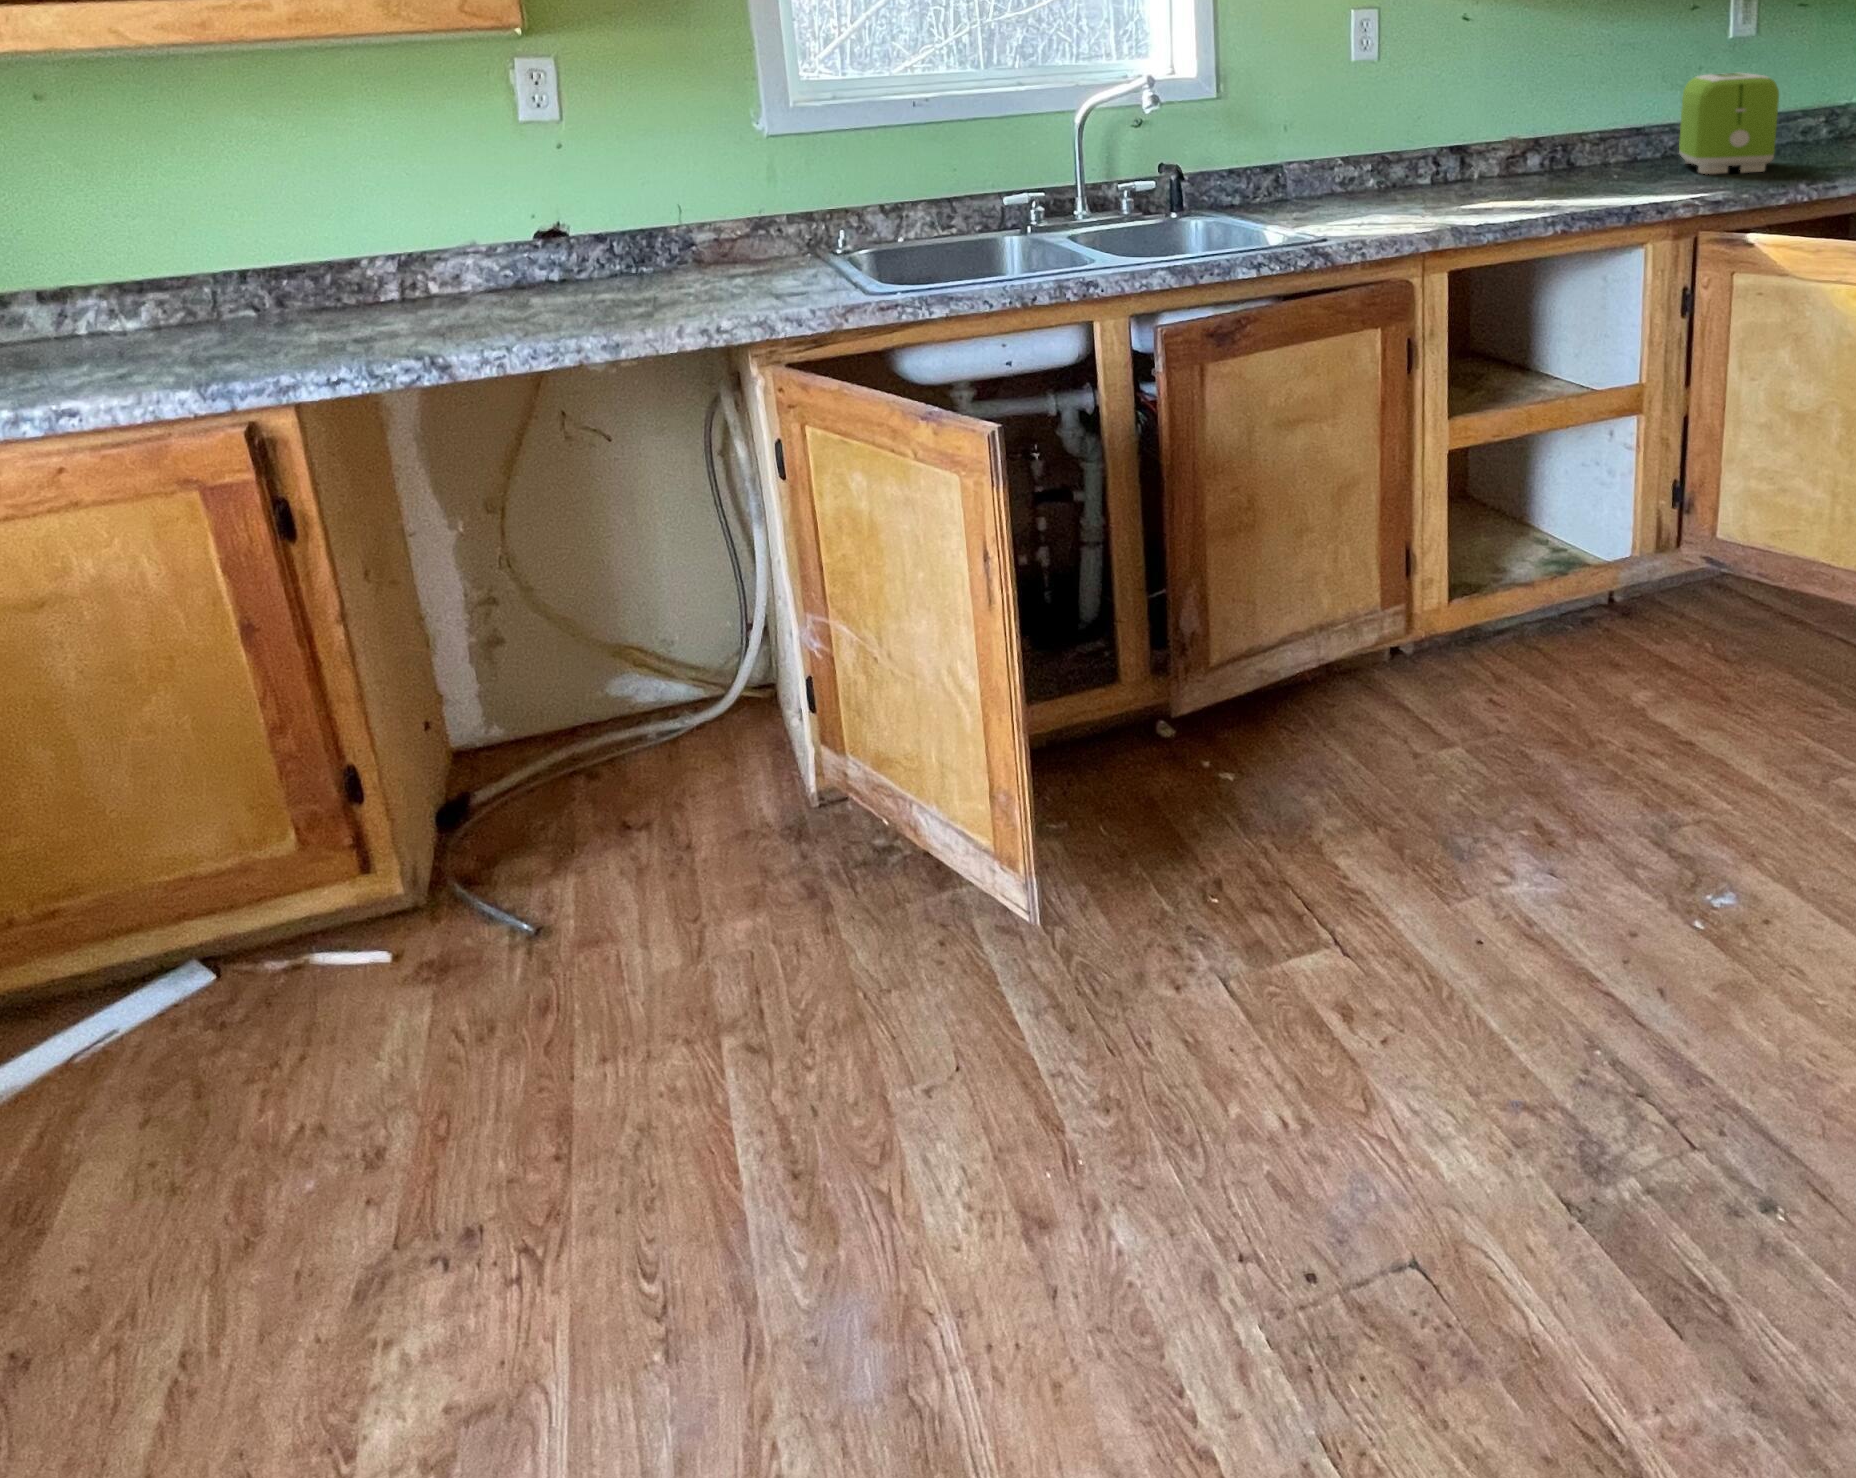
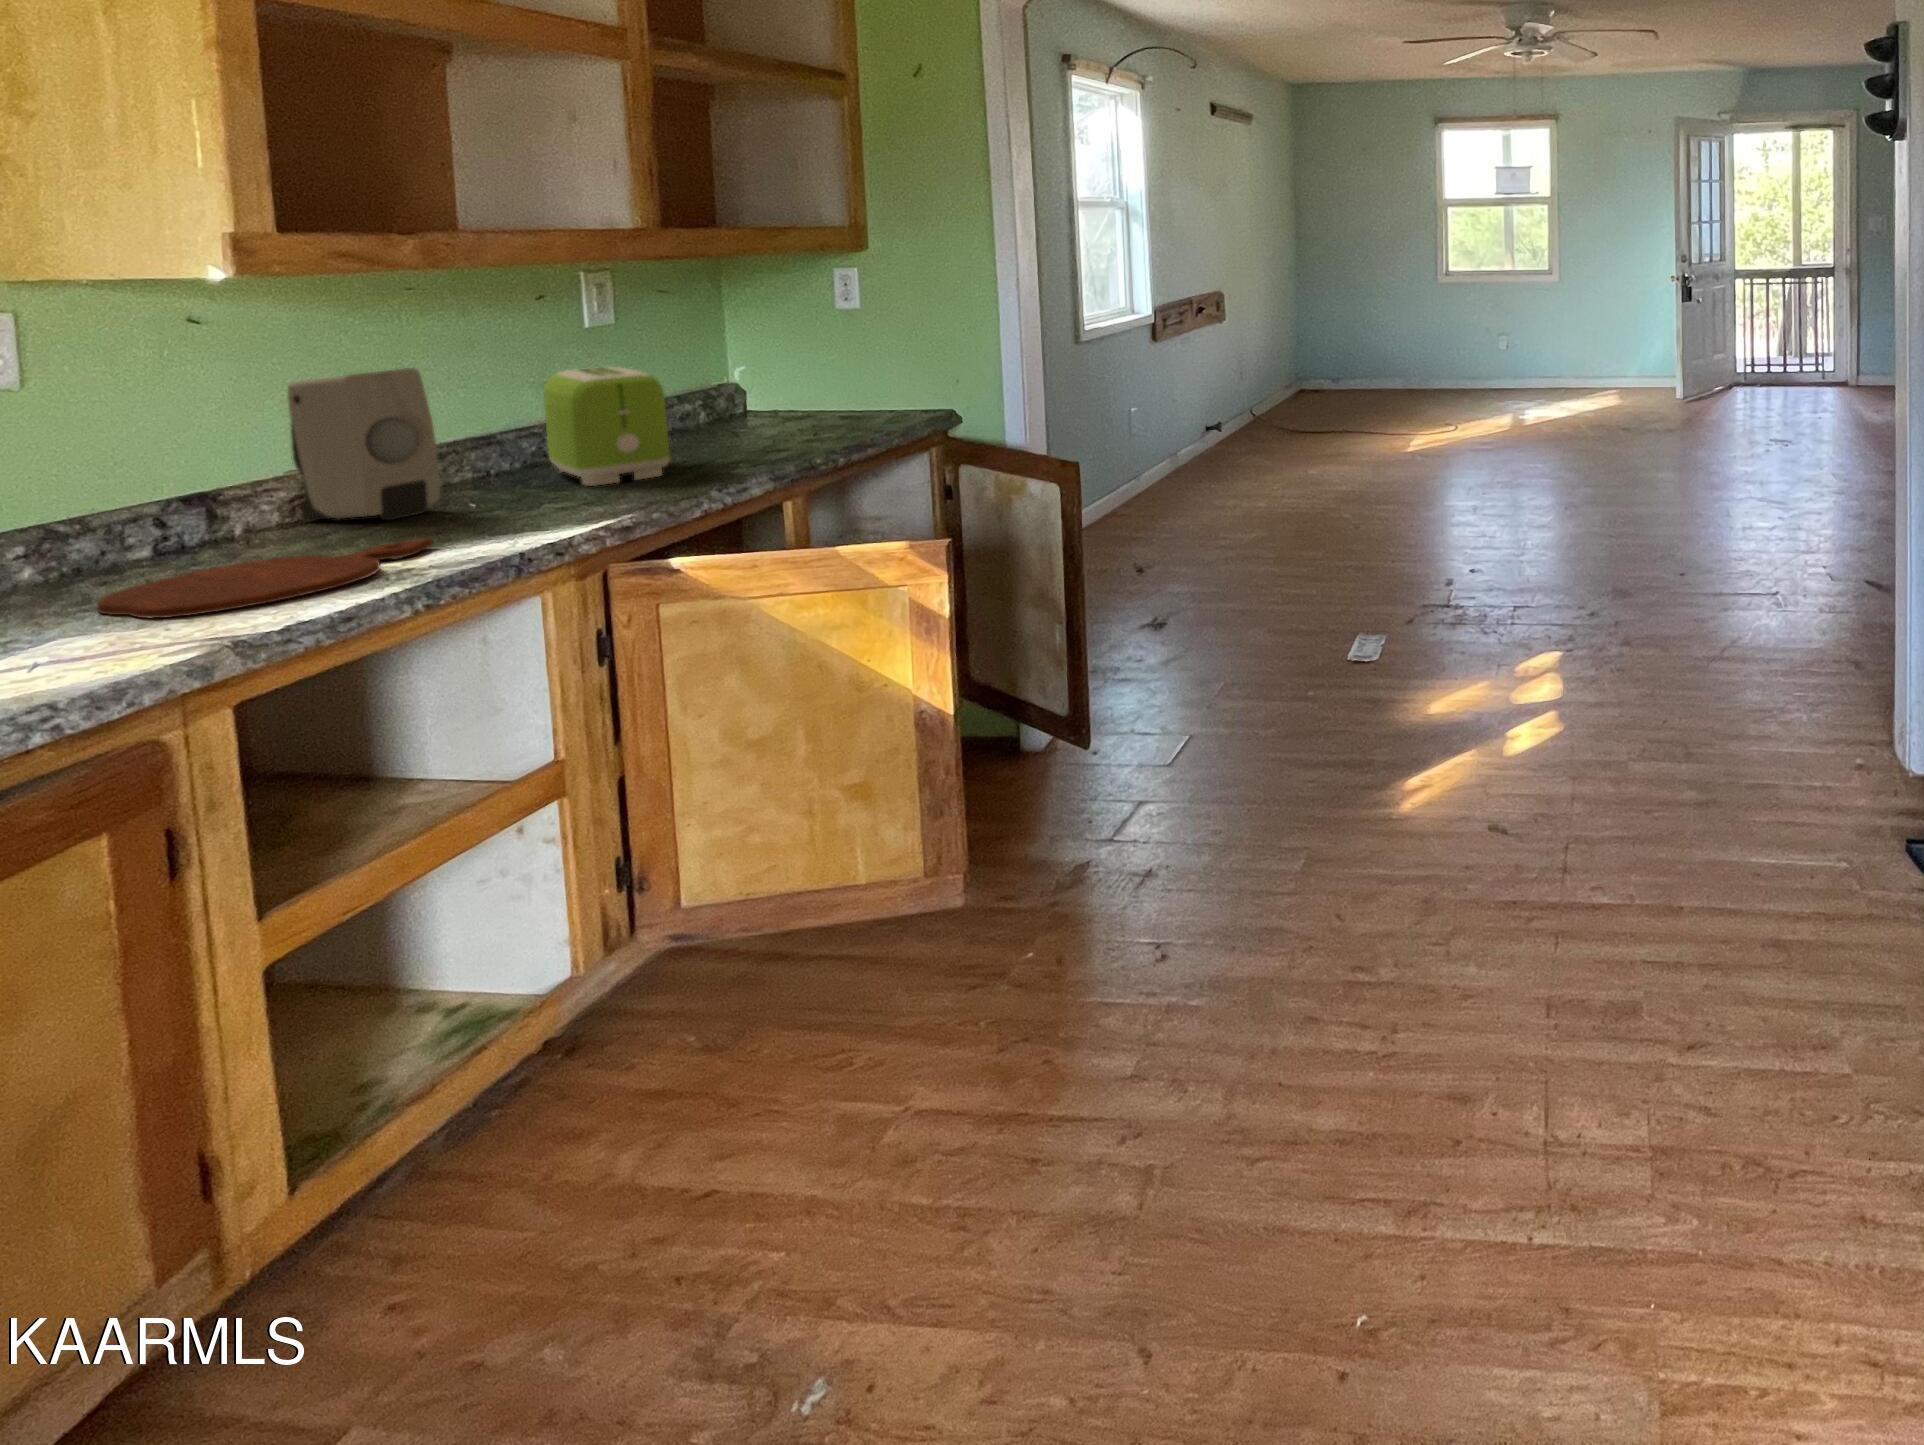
soap dispenser: none [1509,64,1597,181] -> present [288,368,440,520]
cutting board: none [1399,191,1580,215] -> present [97,538,433,618]

